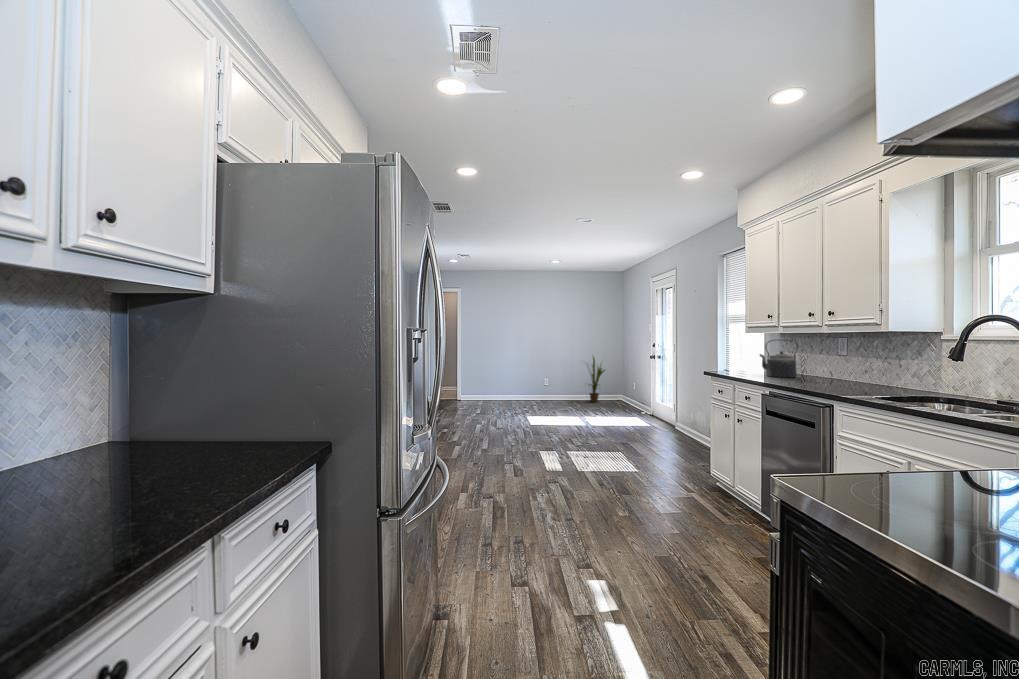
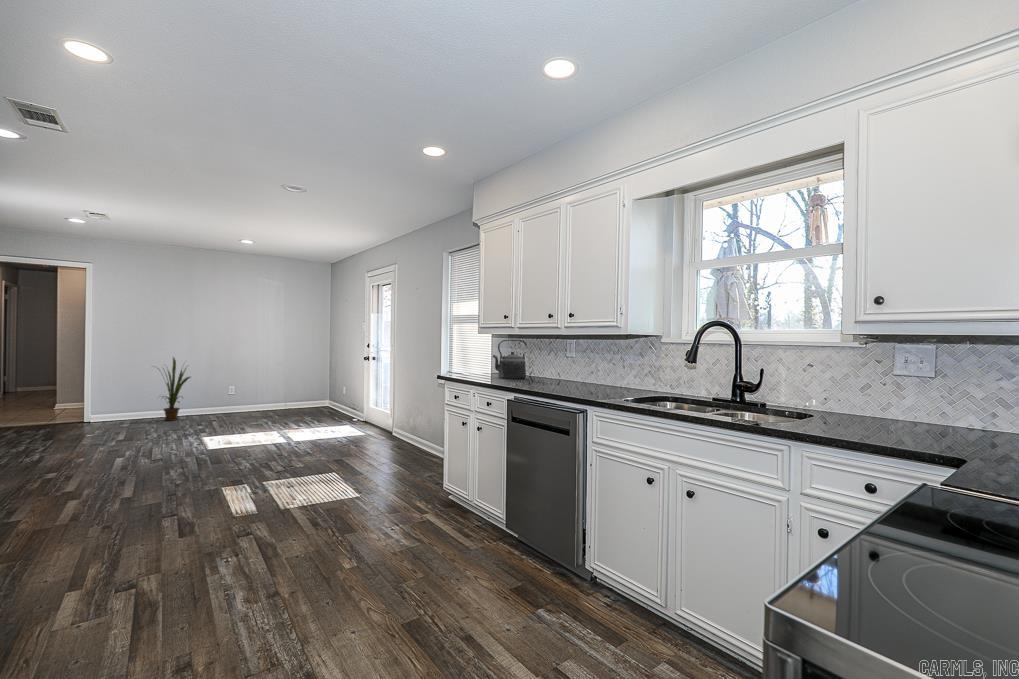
house plant: present [587,356,605,402] -> present [164,357,191,421]

